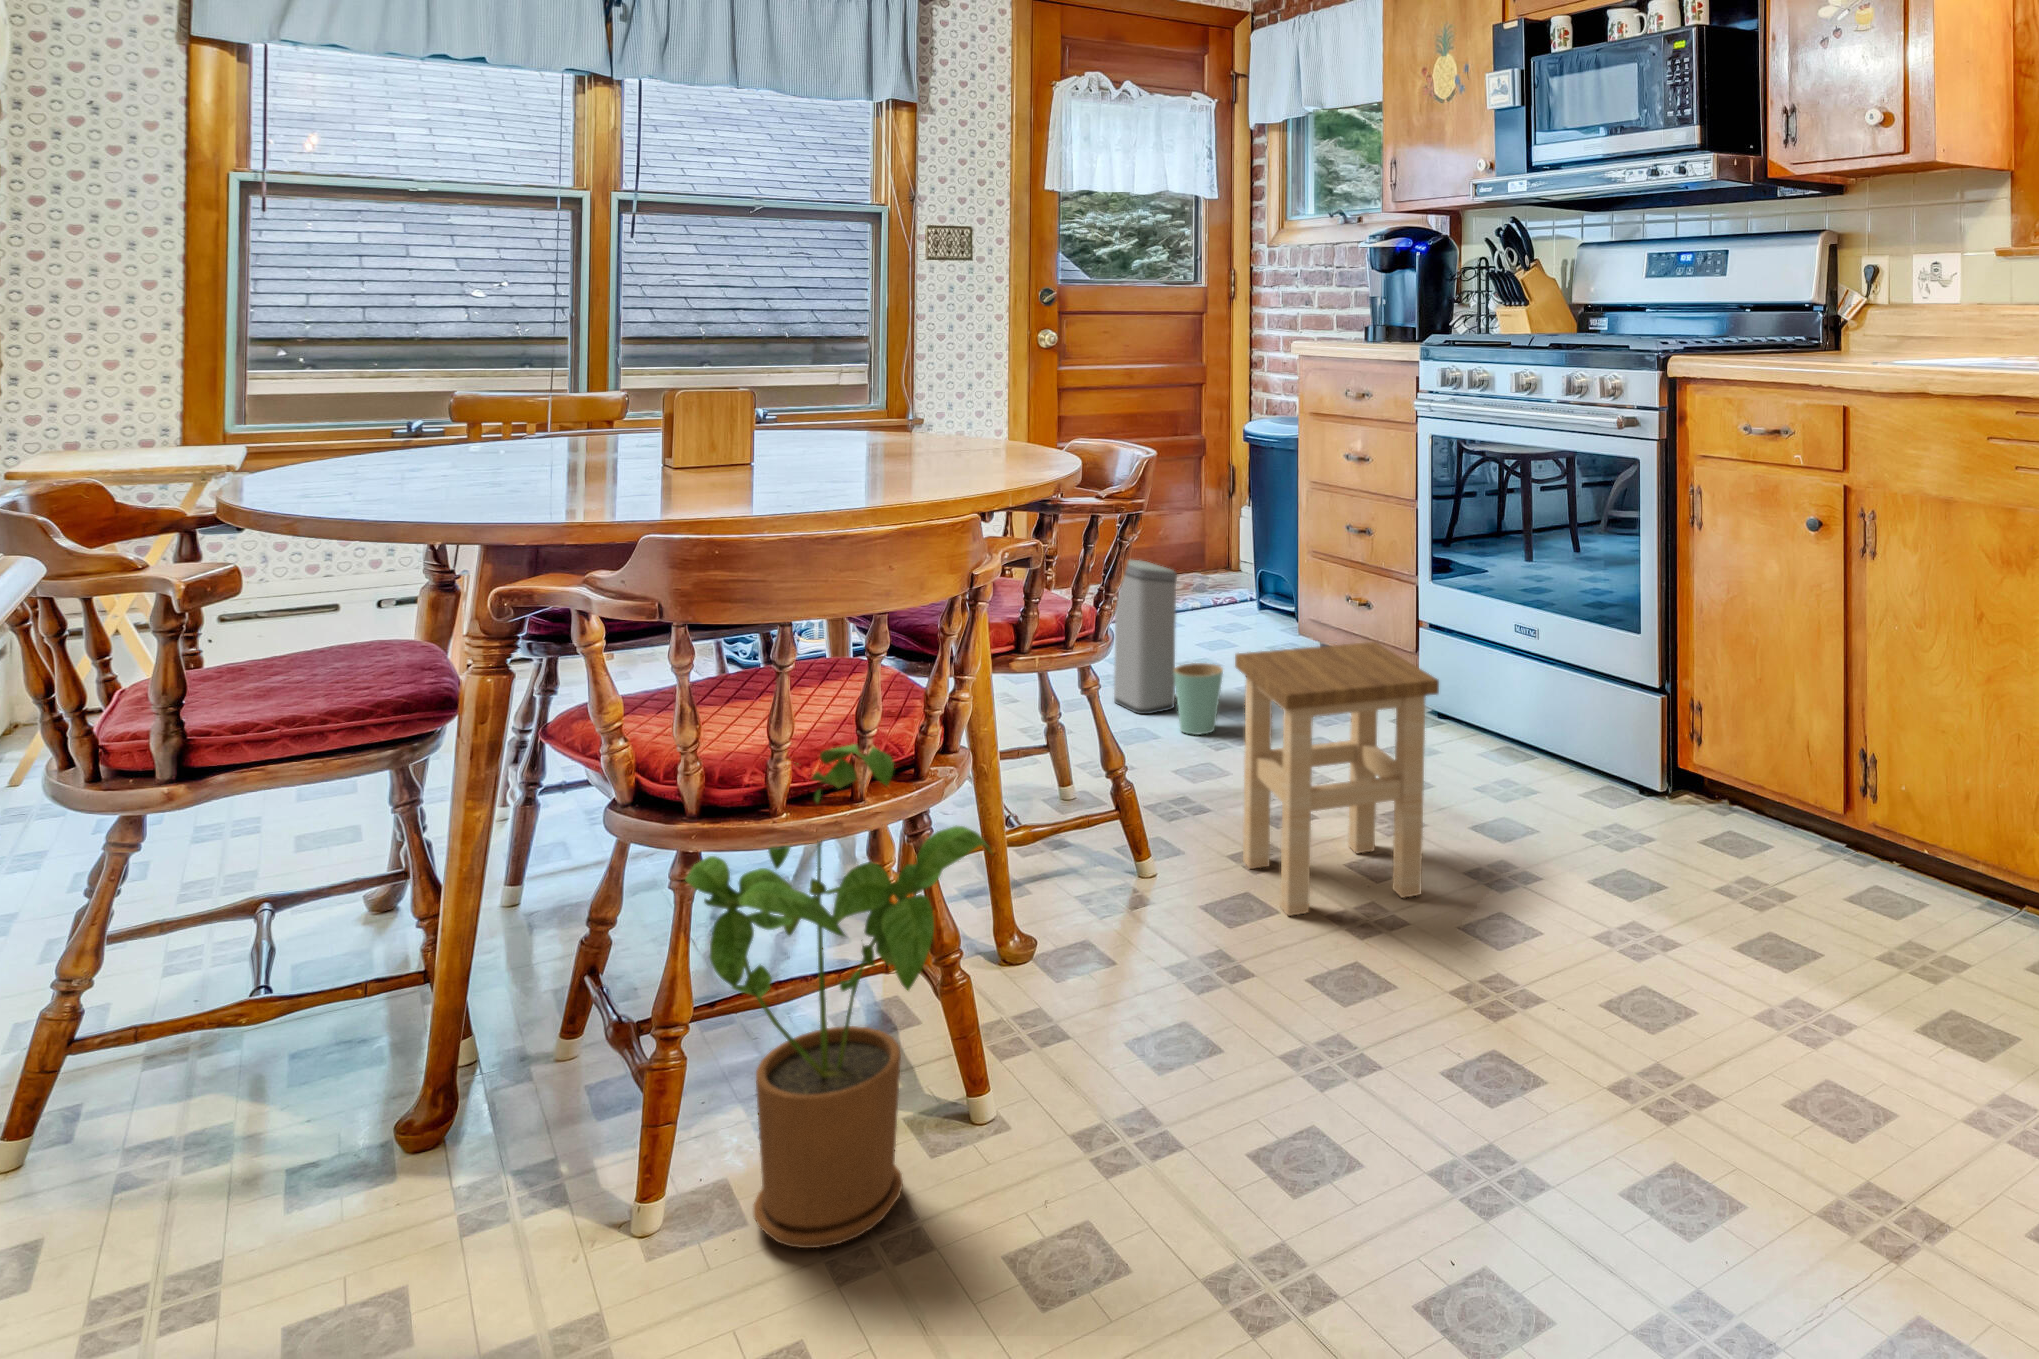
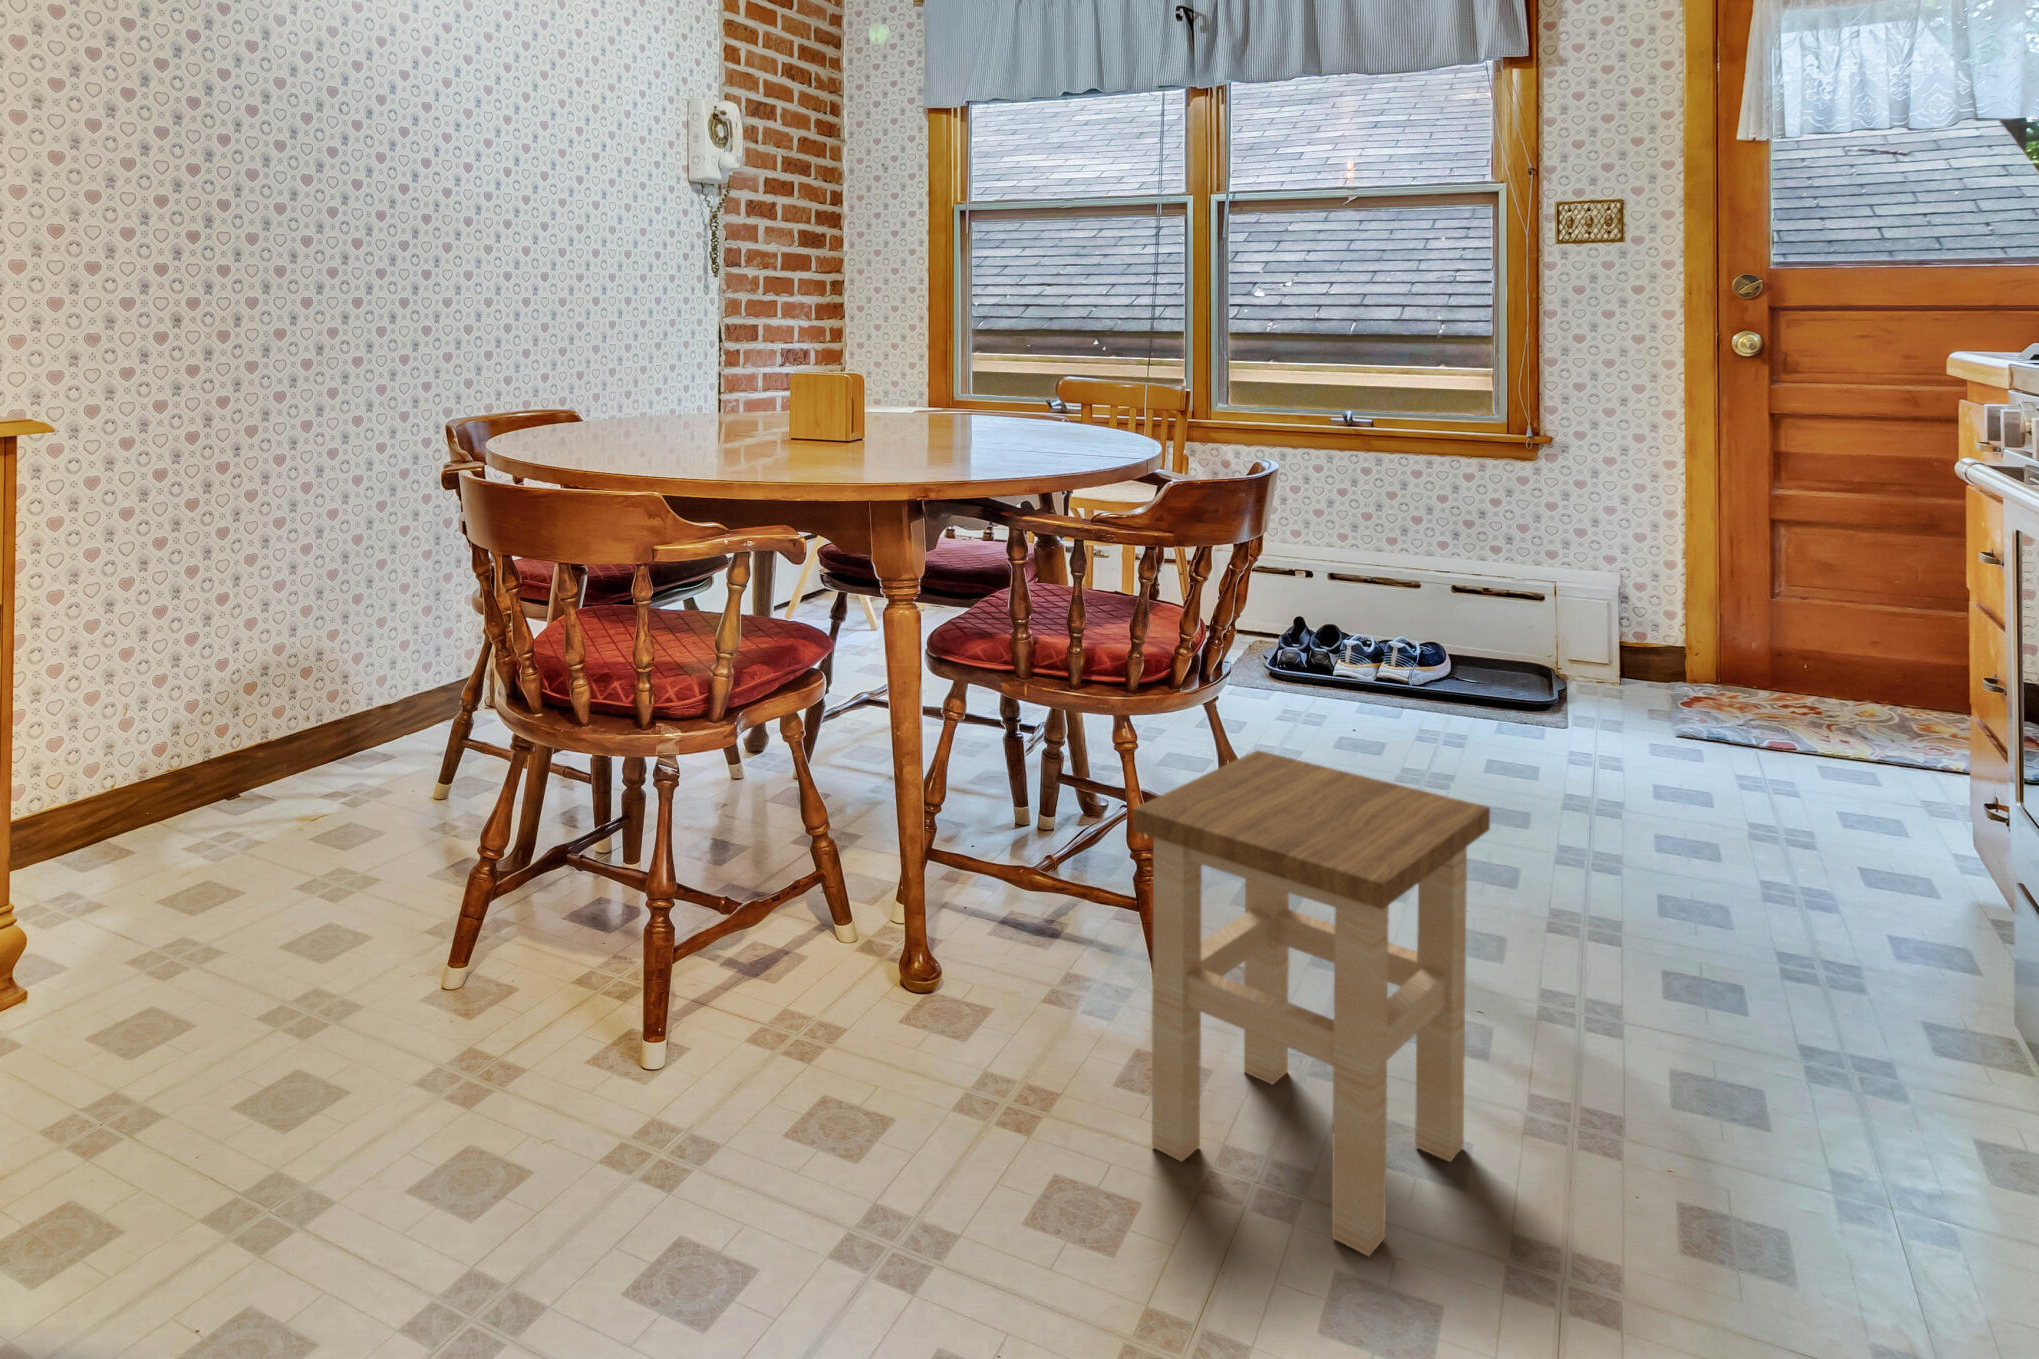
trash can: present [1114,560,1223,734] -> none [1532,629,1617,910]
house plant: present [685,744,992,1248] -> none [266,651,507,1104]

